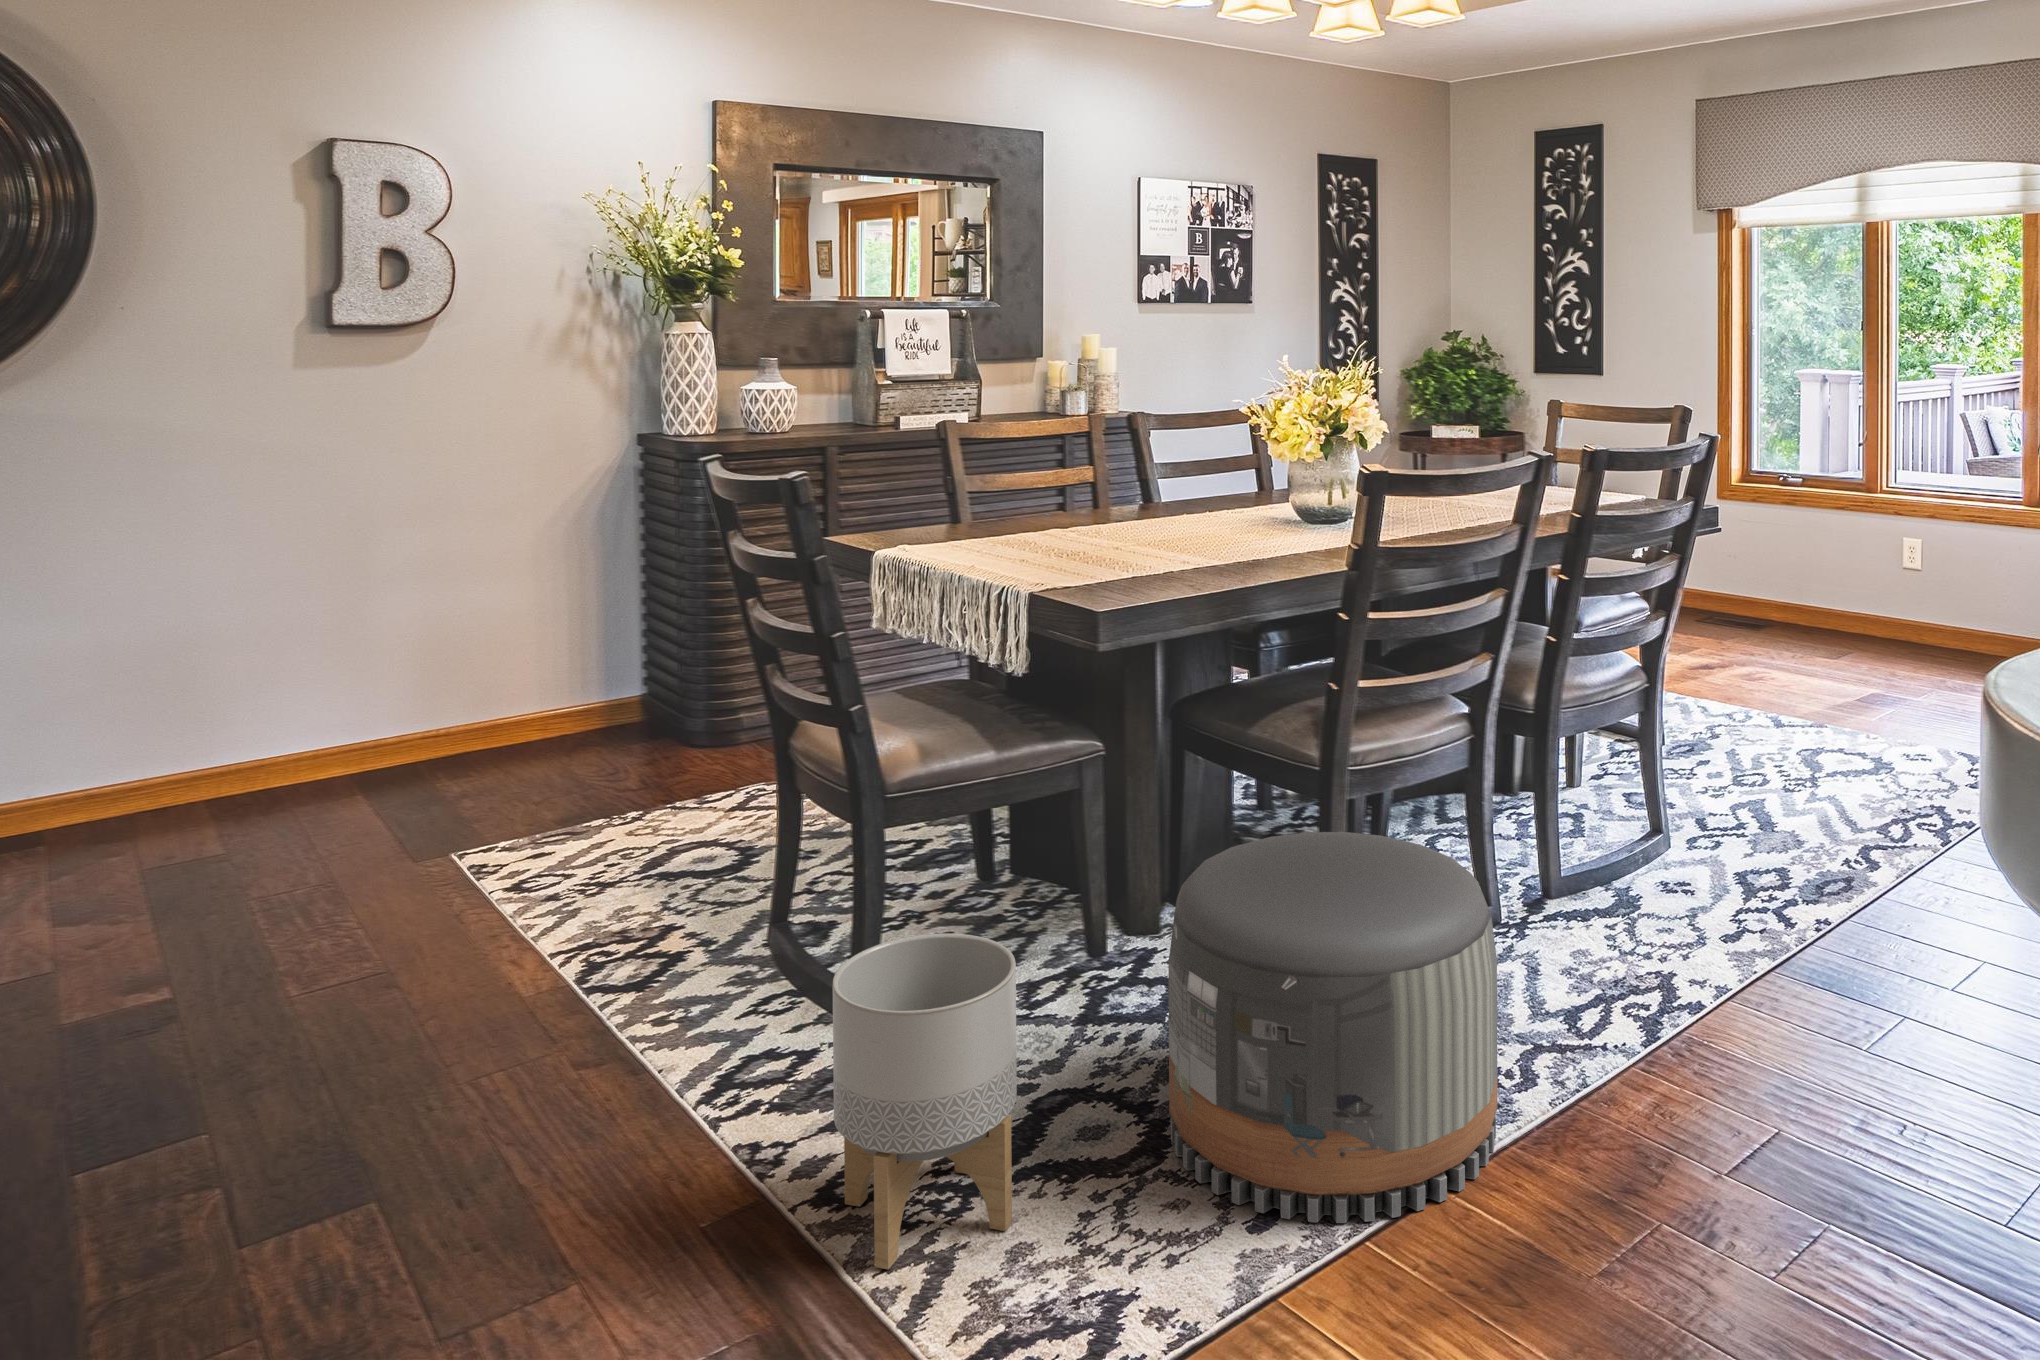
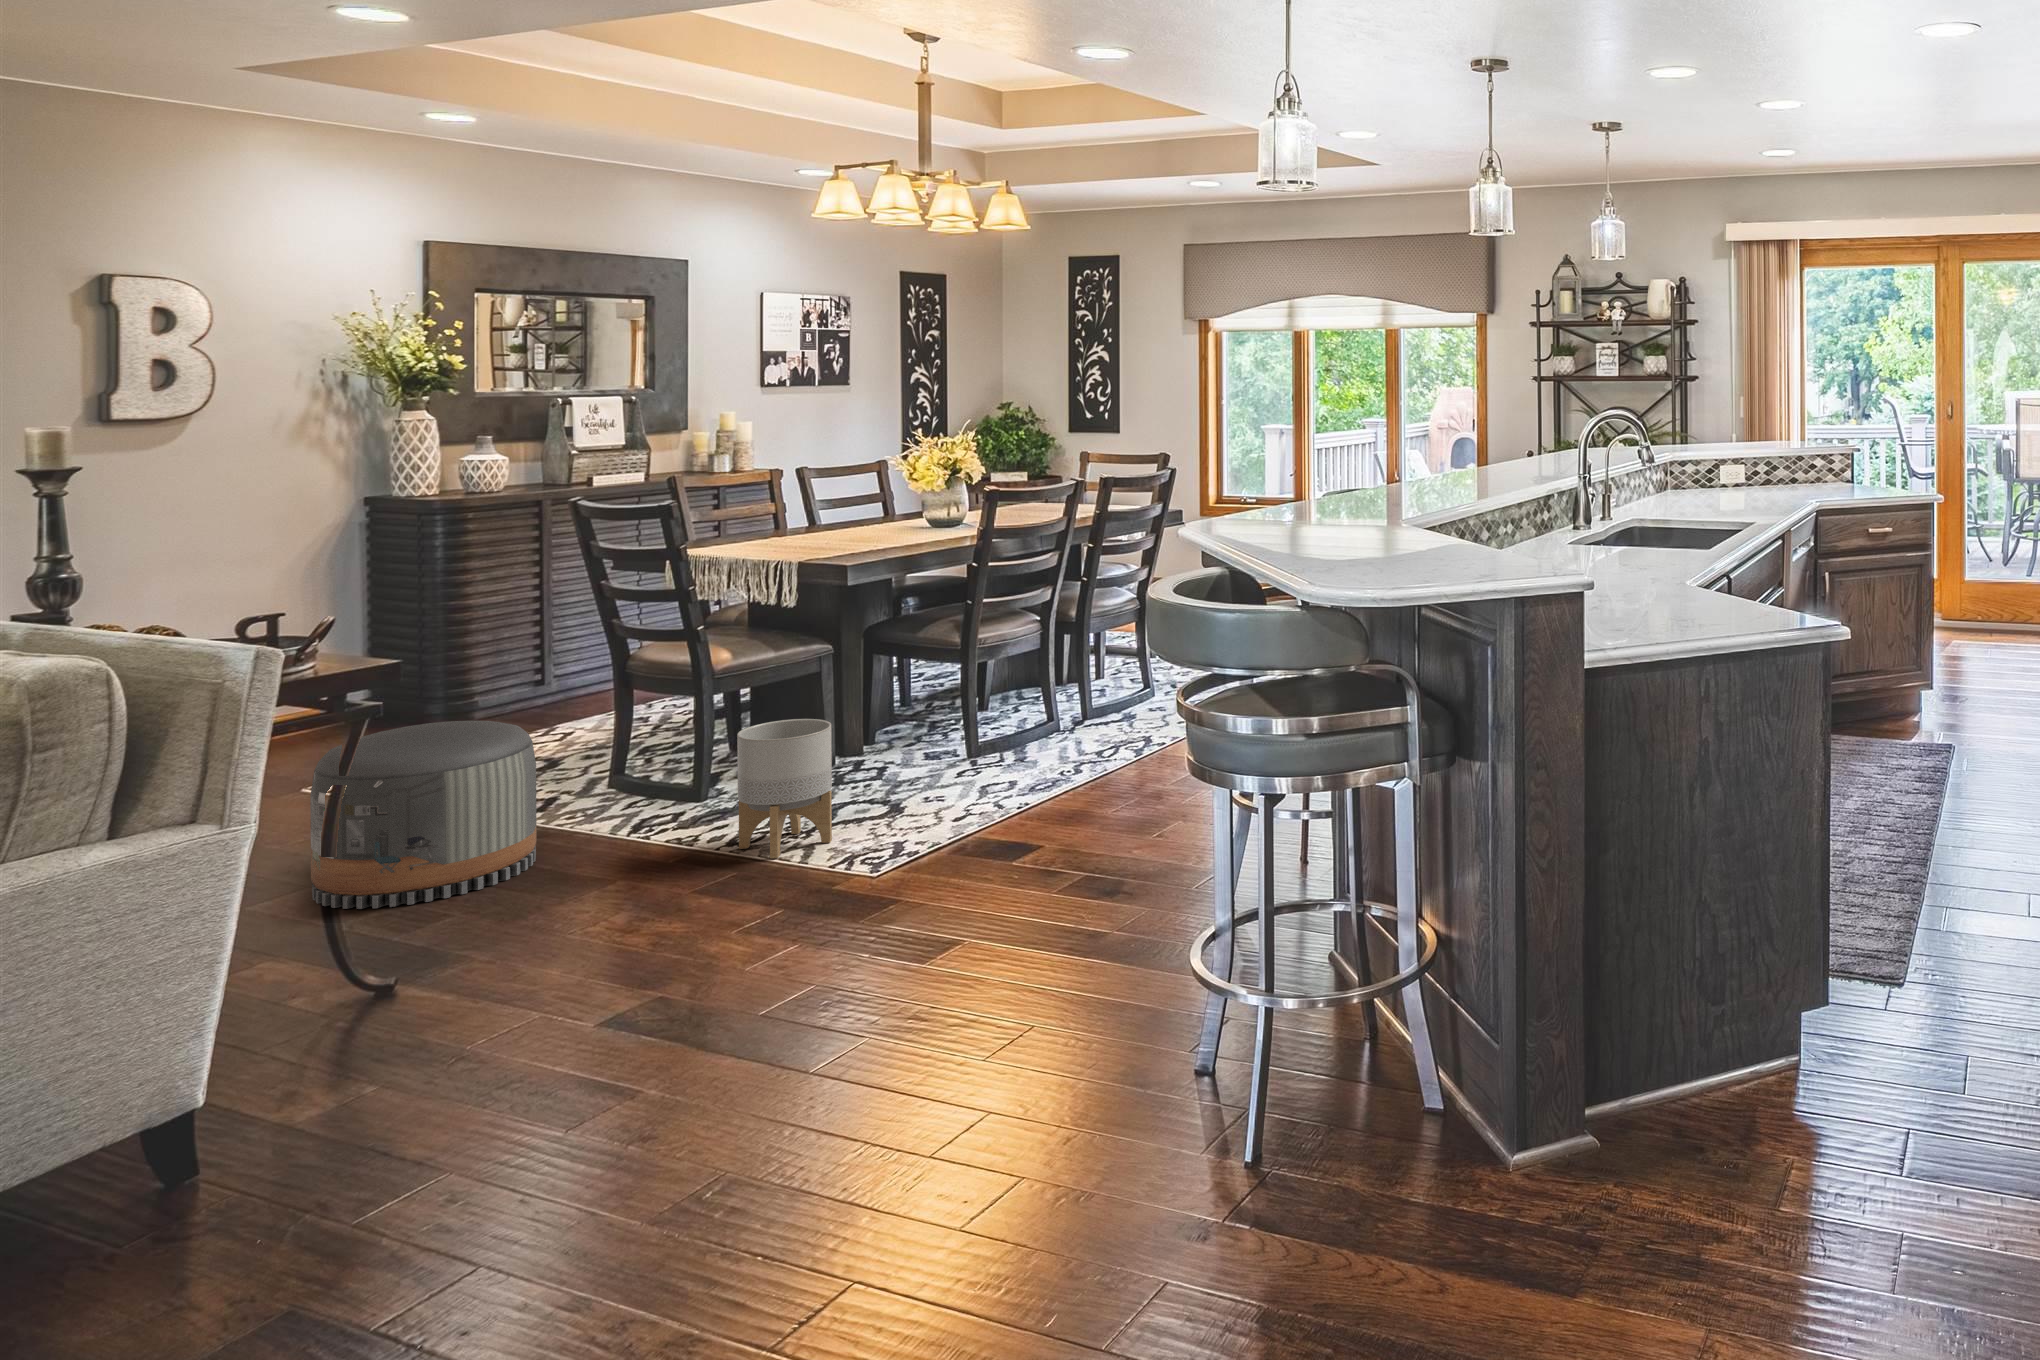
pouf: present [1168,832,1497,1223] -> present [310,721,537,909]

